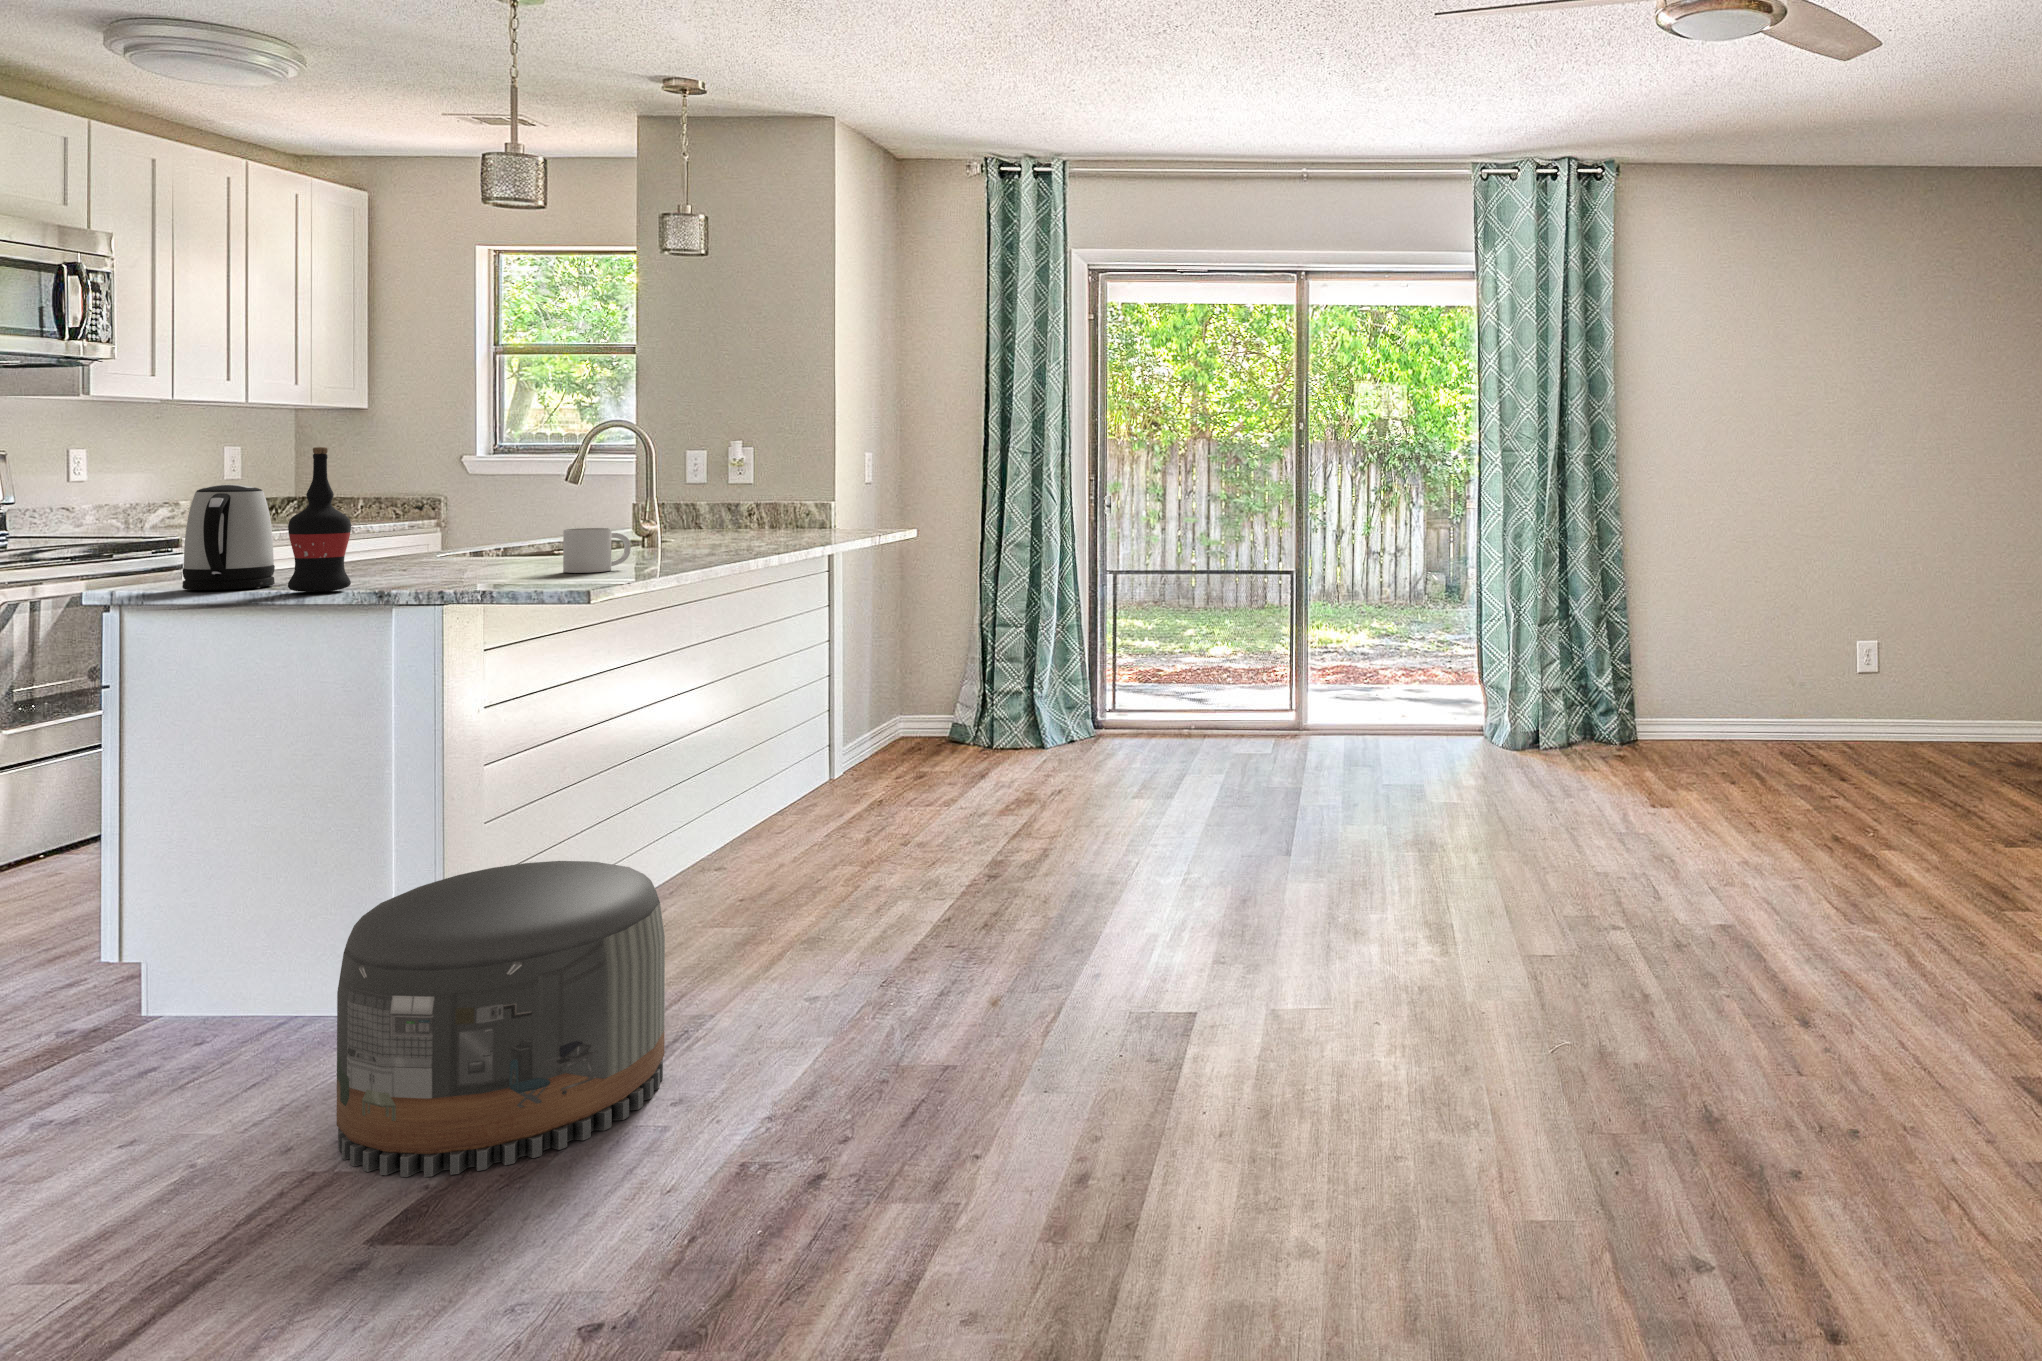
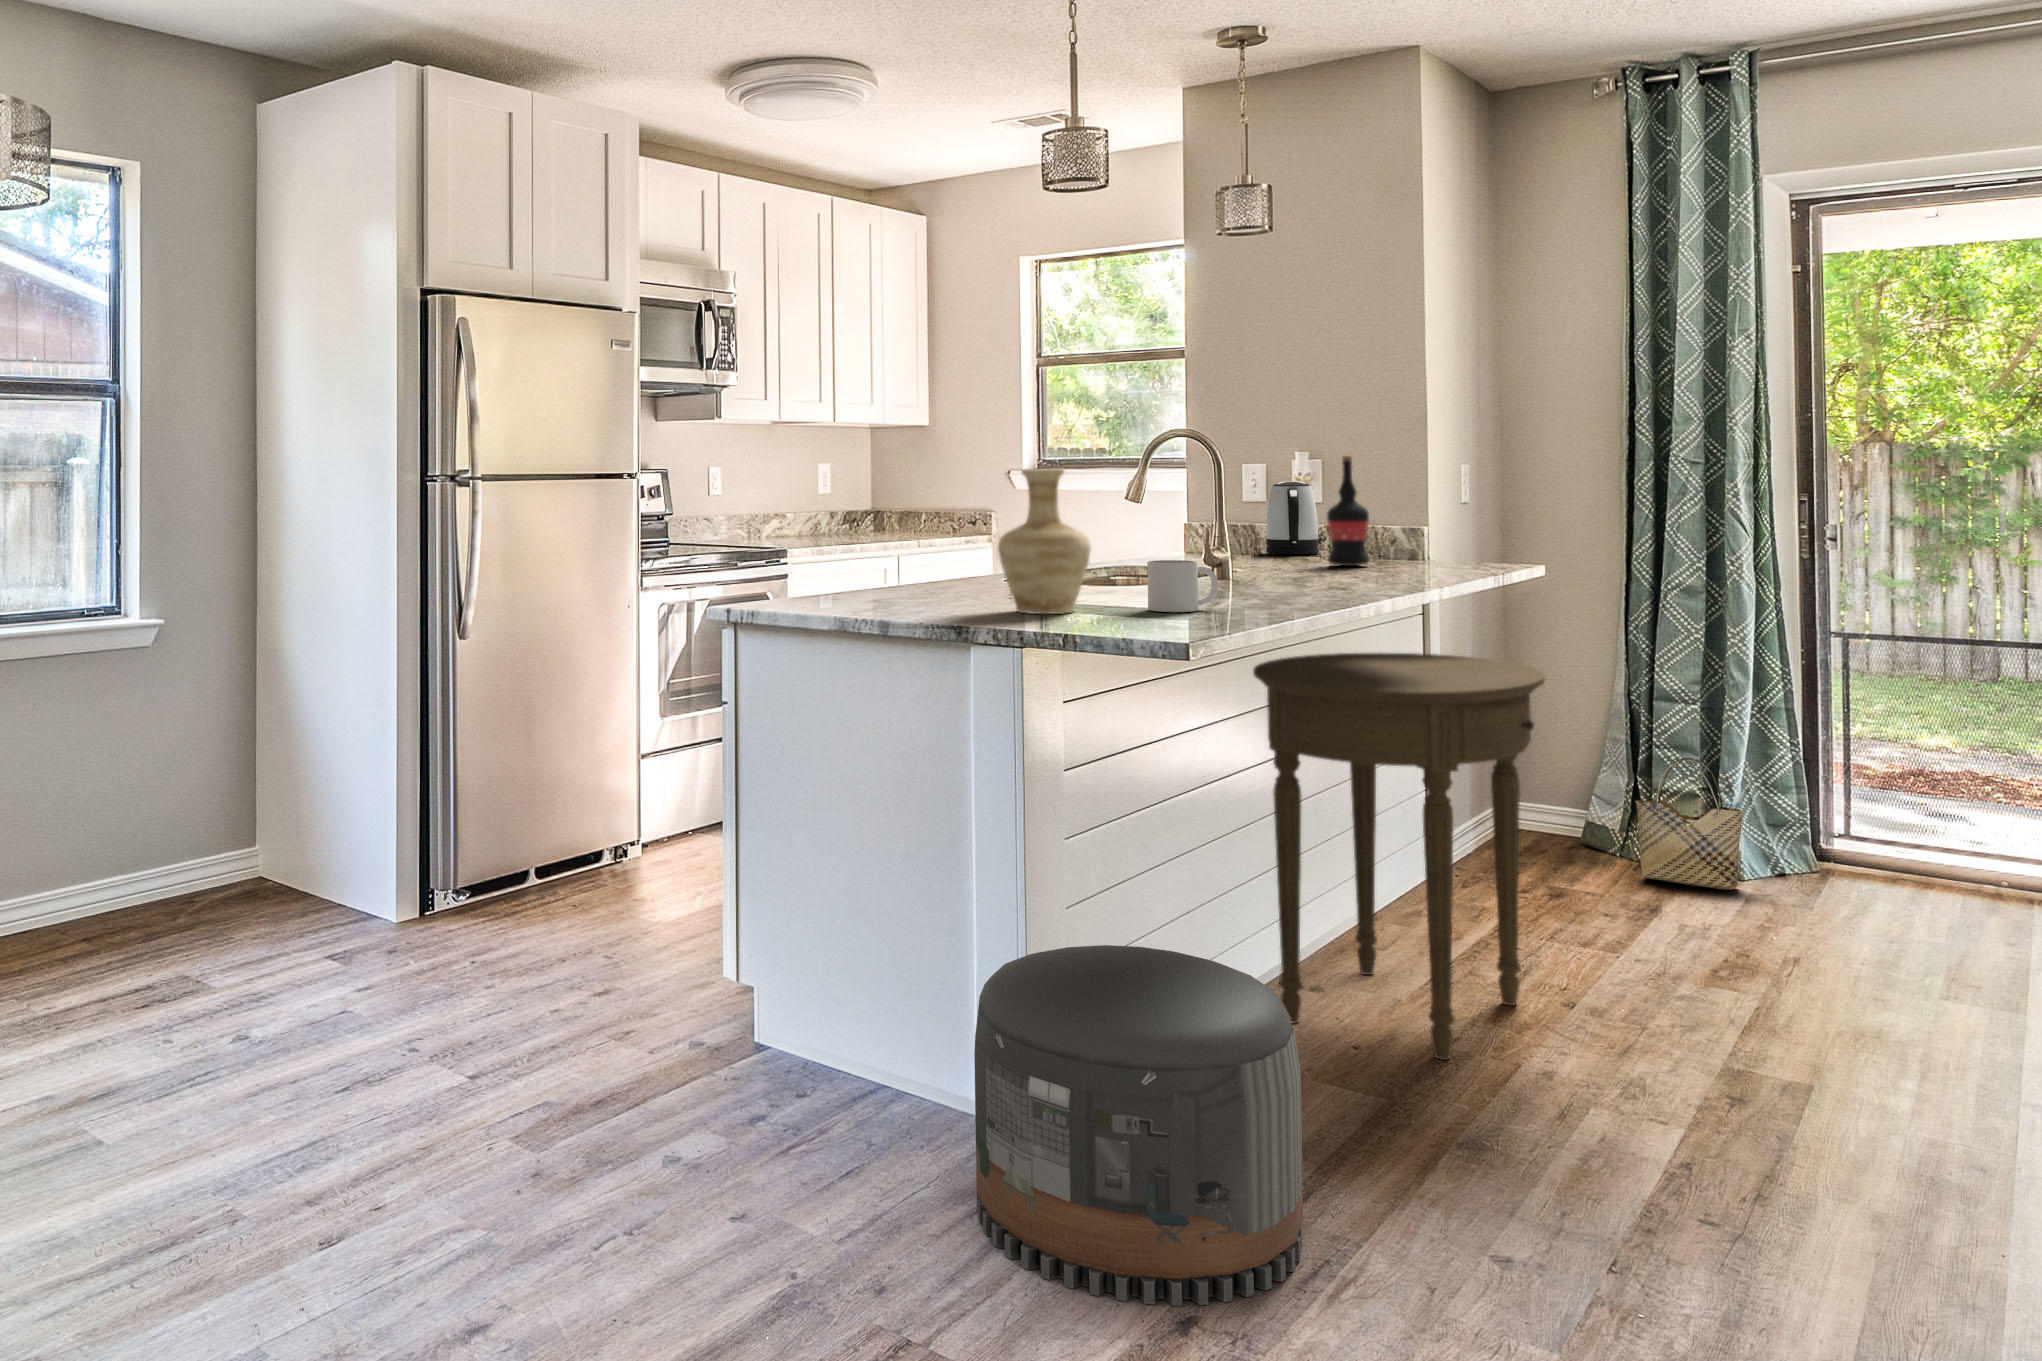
vase: none [405,446,506,580] -> present [998,469,1091,614]
wine bottle: present [288,447,351,592] -> present [1327,456,1370,566]
kettle: present [182,485,275,590] -> present [1266,481,1319,554]
side table: none [668,599,899,911] -> present [1253,653,1545,1060]
woven basket: none [981,665,1049,755] -> present [1635,758,1744,890]

